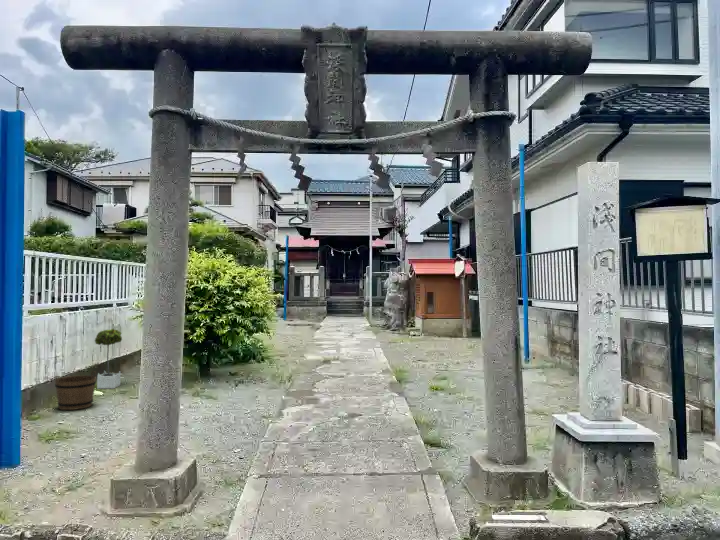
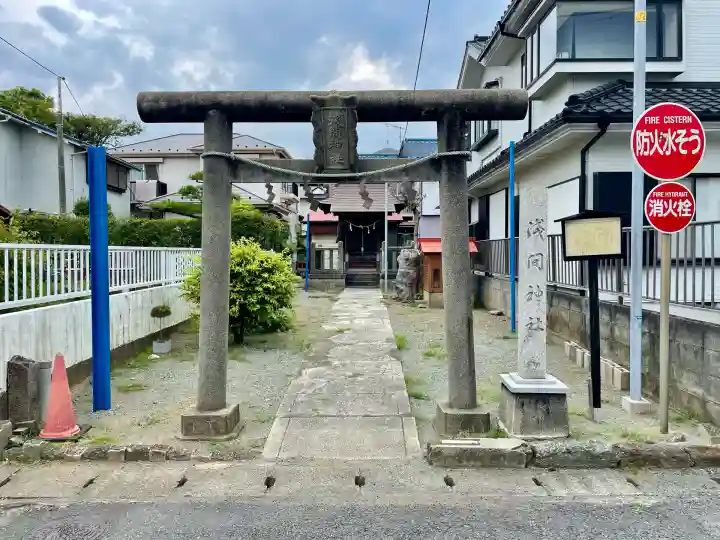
bucket: present [55,371,96,410] -> none [123,339,155,370]

